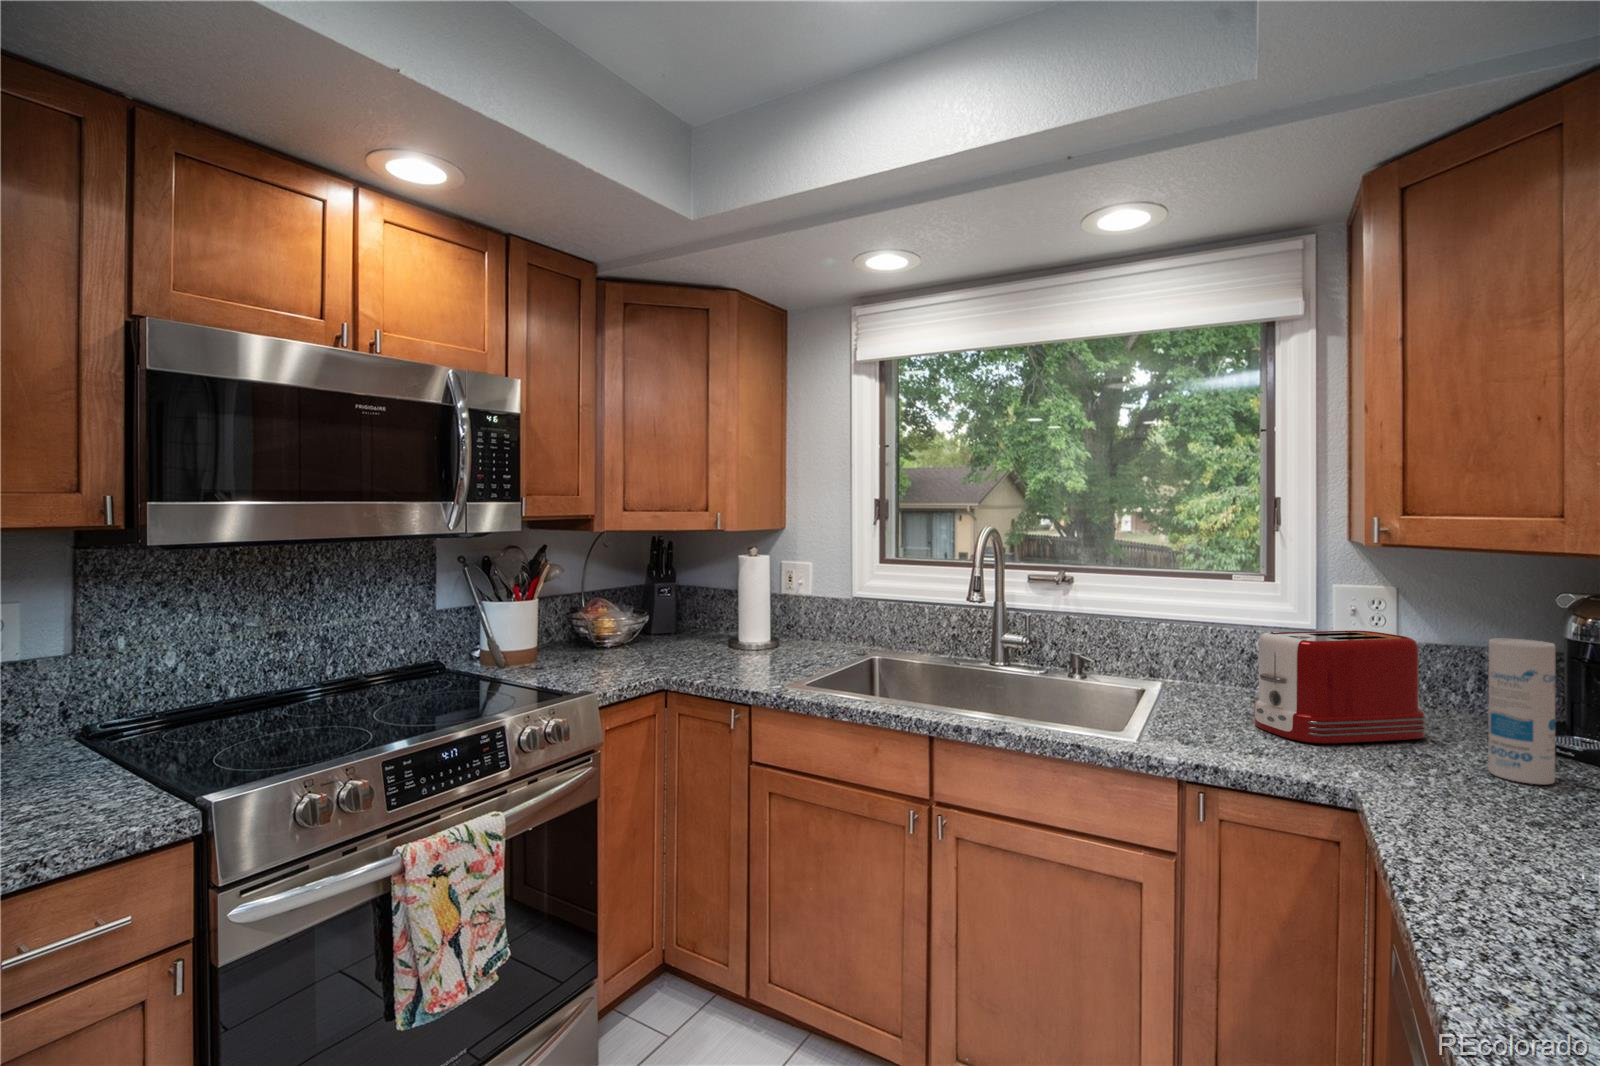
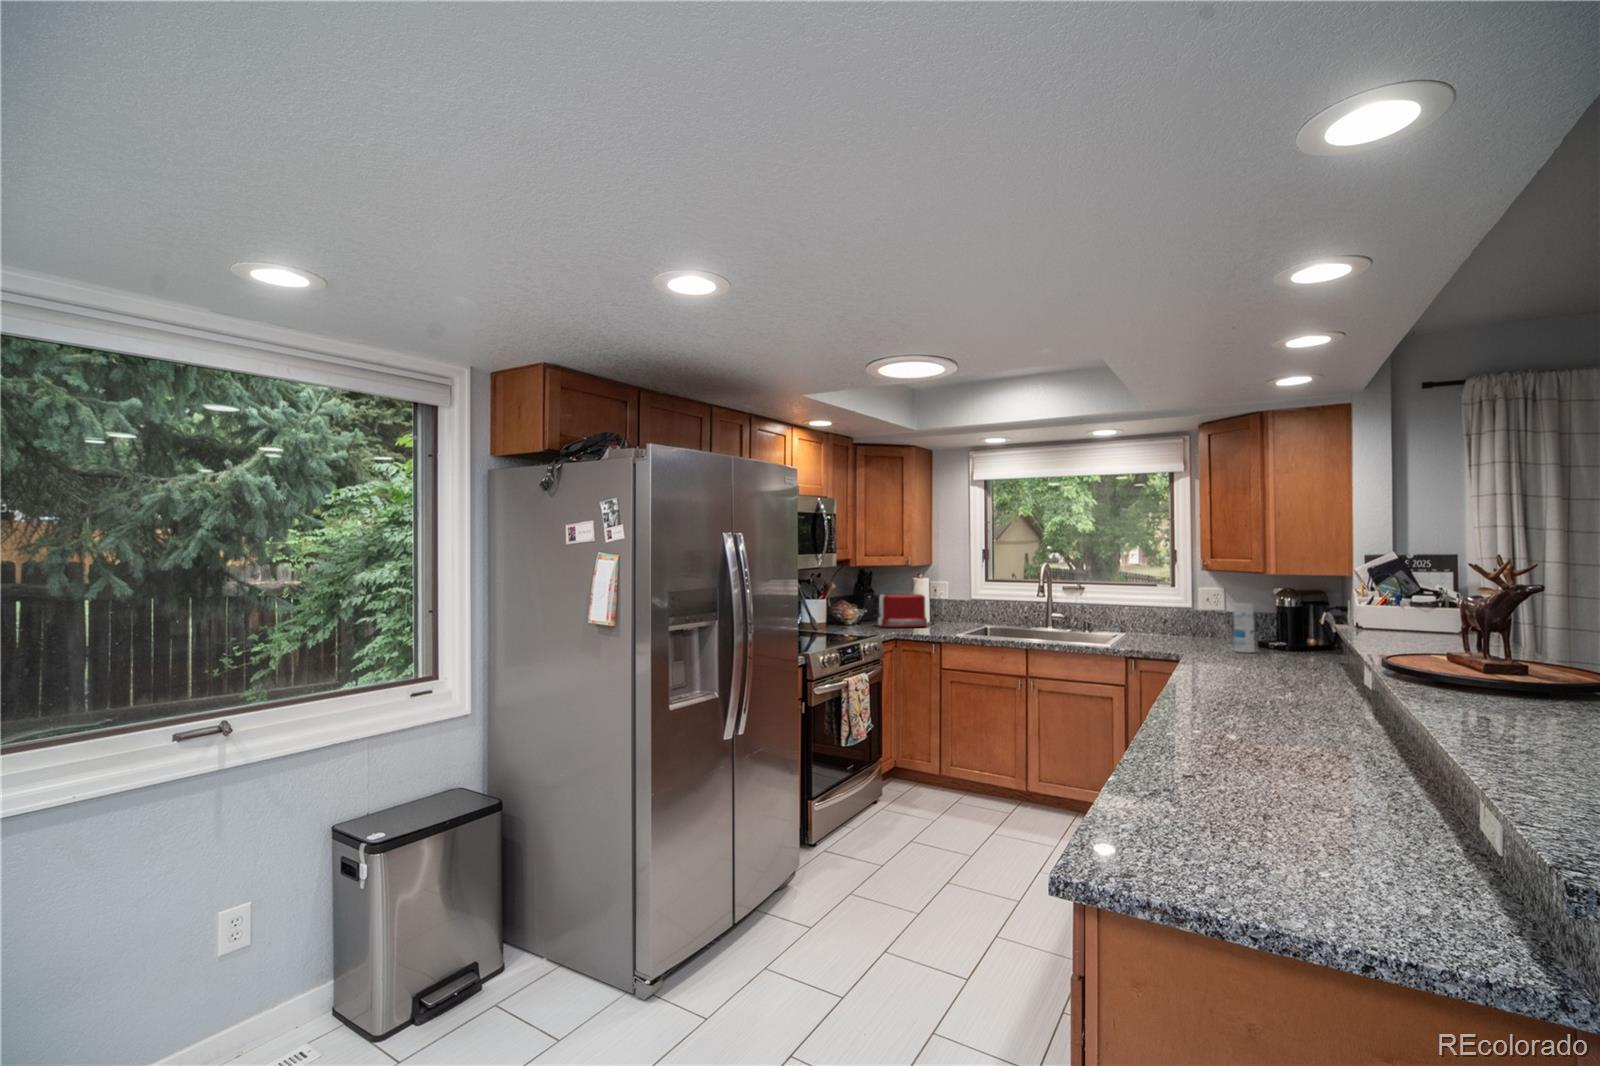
toaster: present [1254,631,1426,743] -> present [878,594,927,628]

